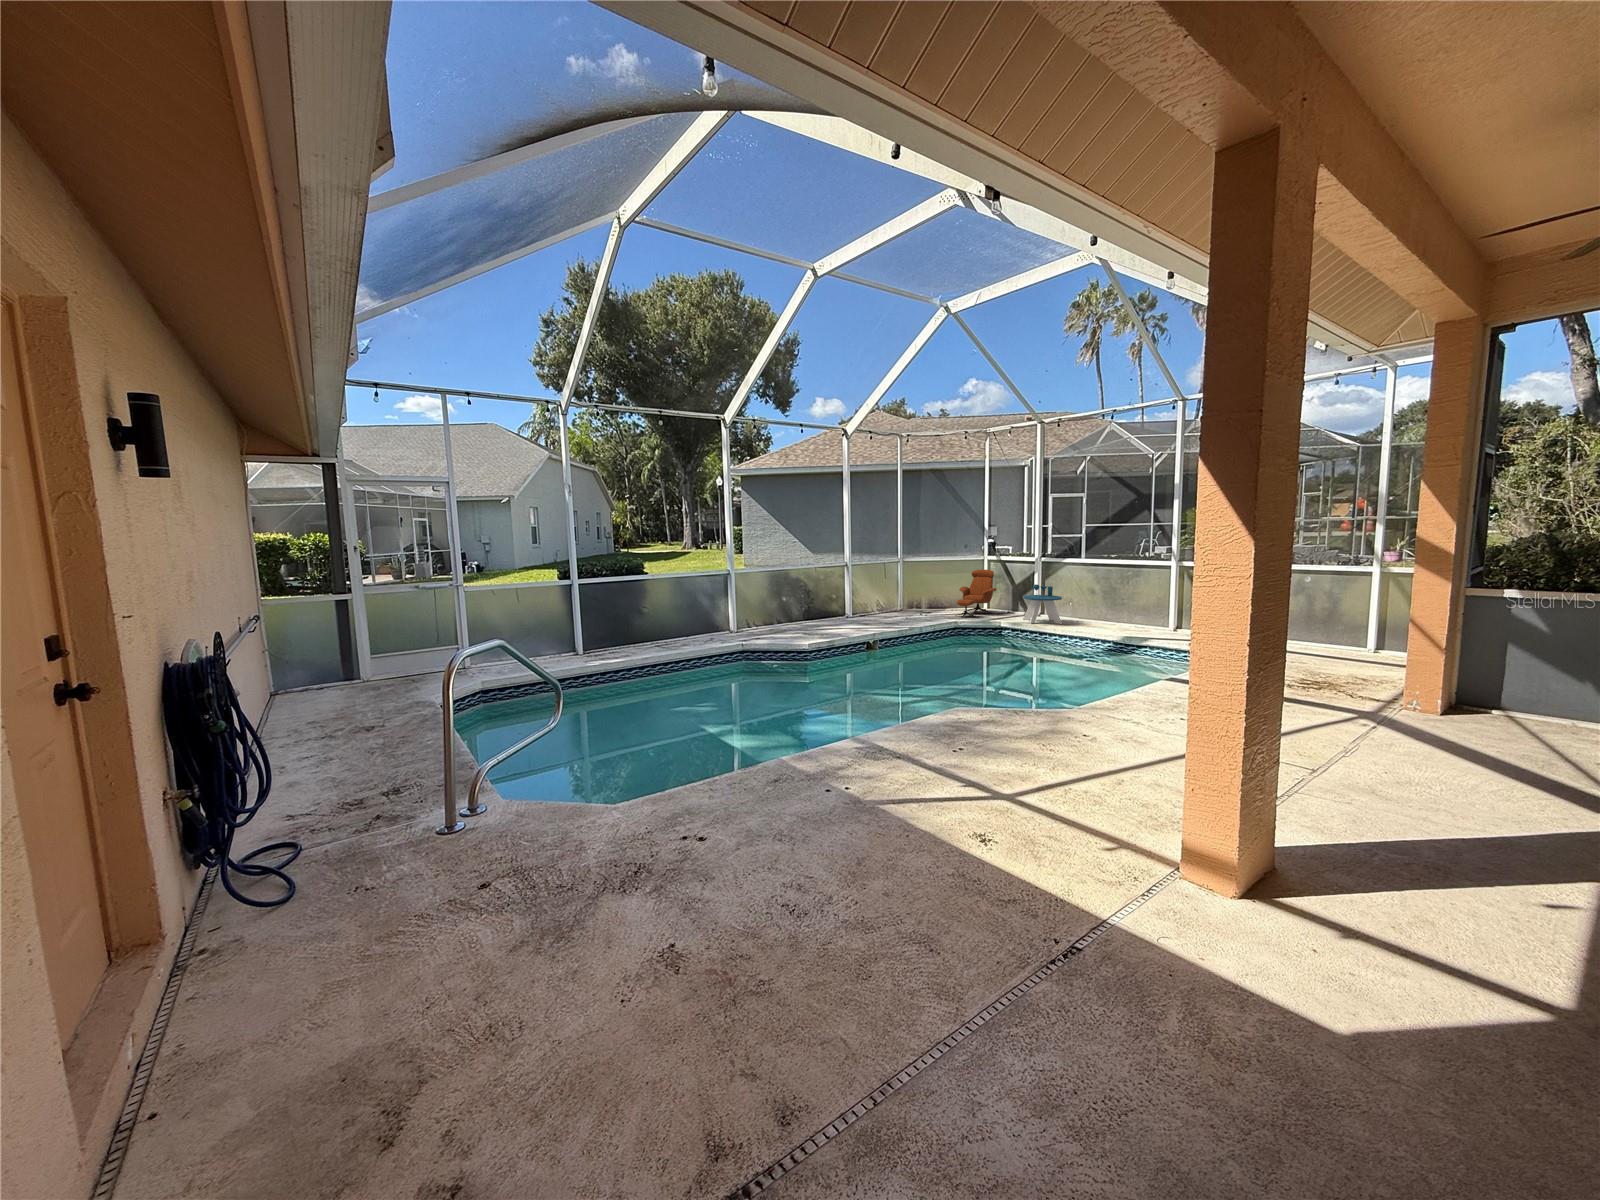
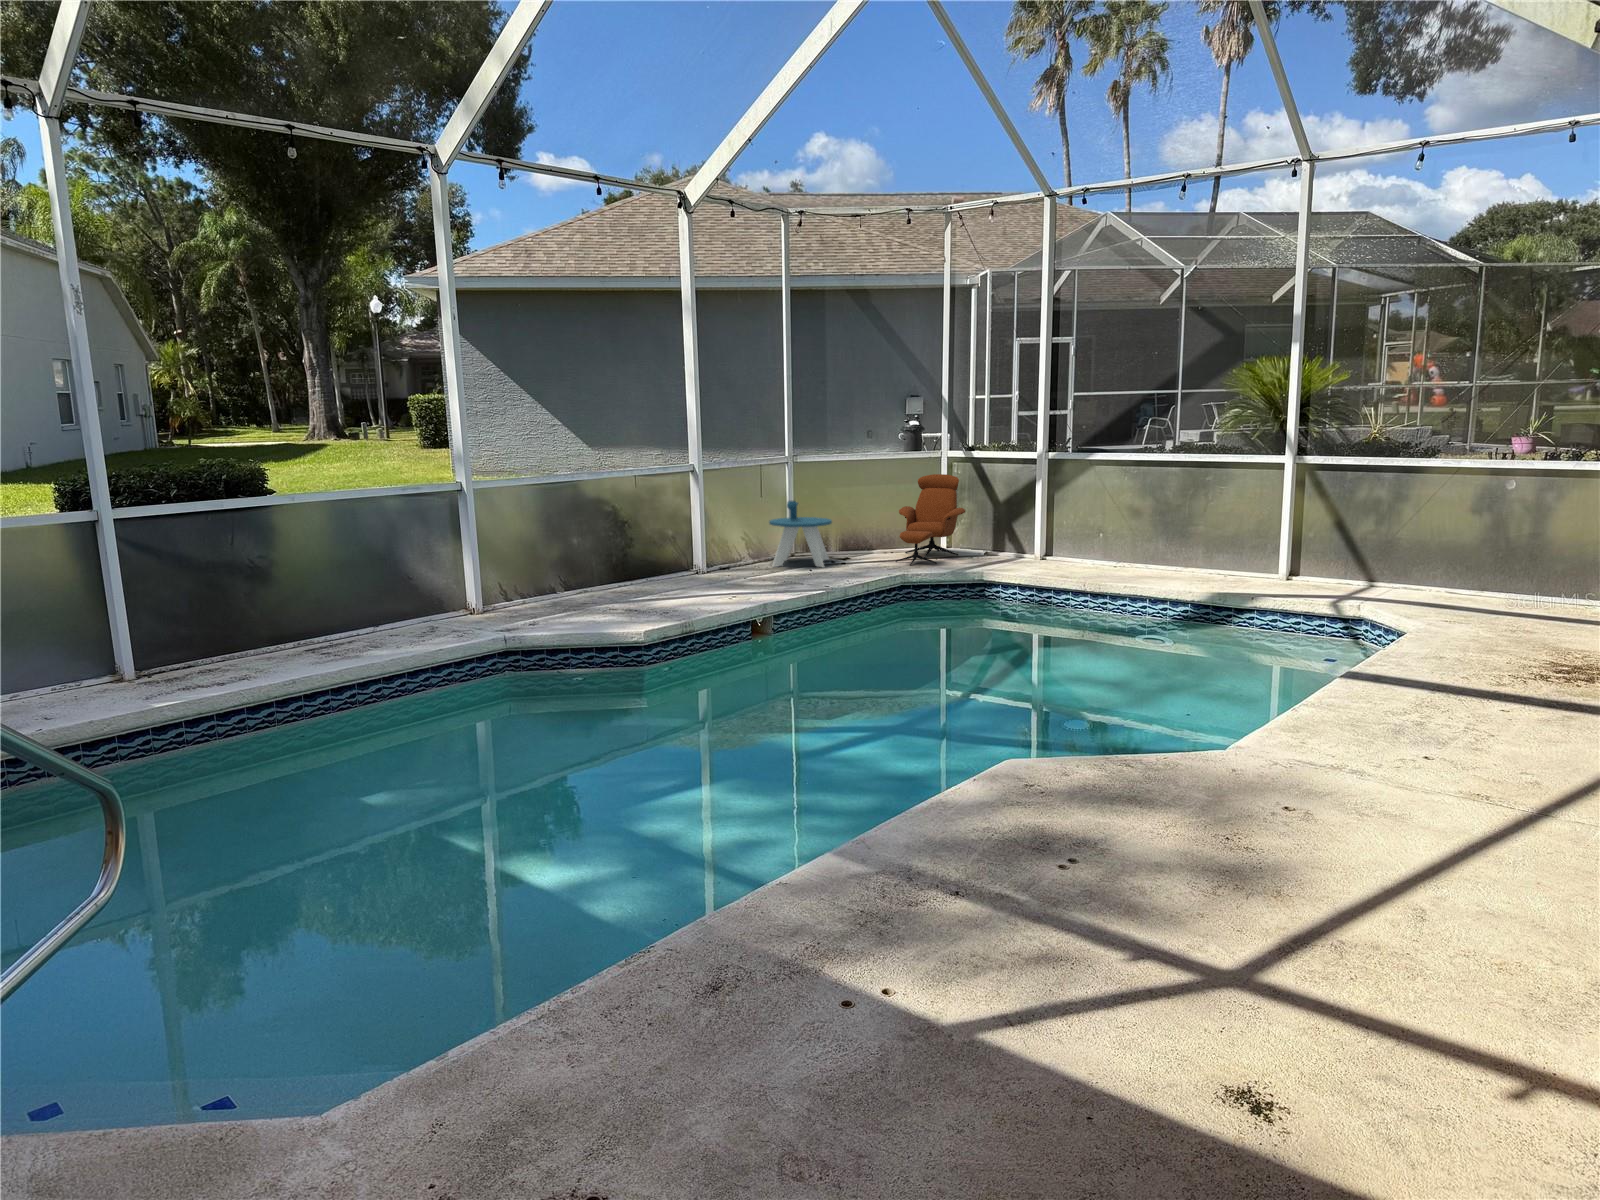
side table: present [1023,585,1062,624] -> present [769,501,832,567]

